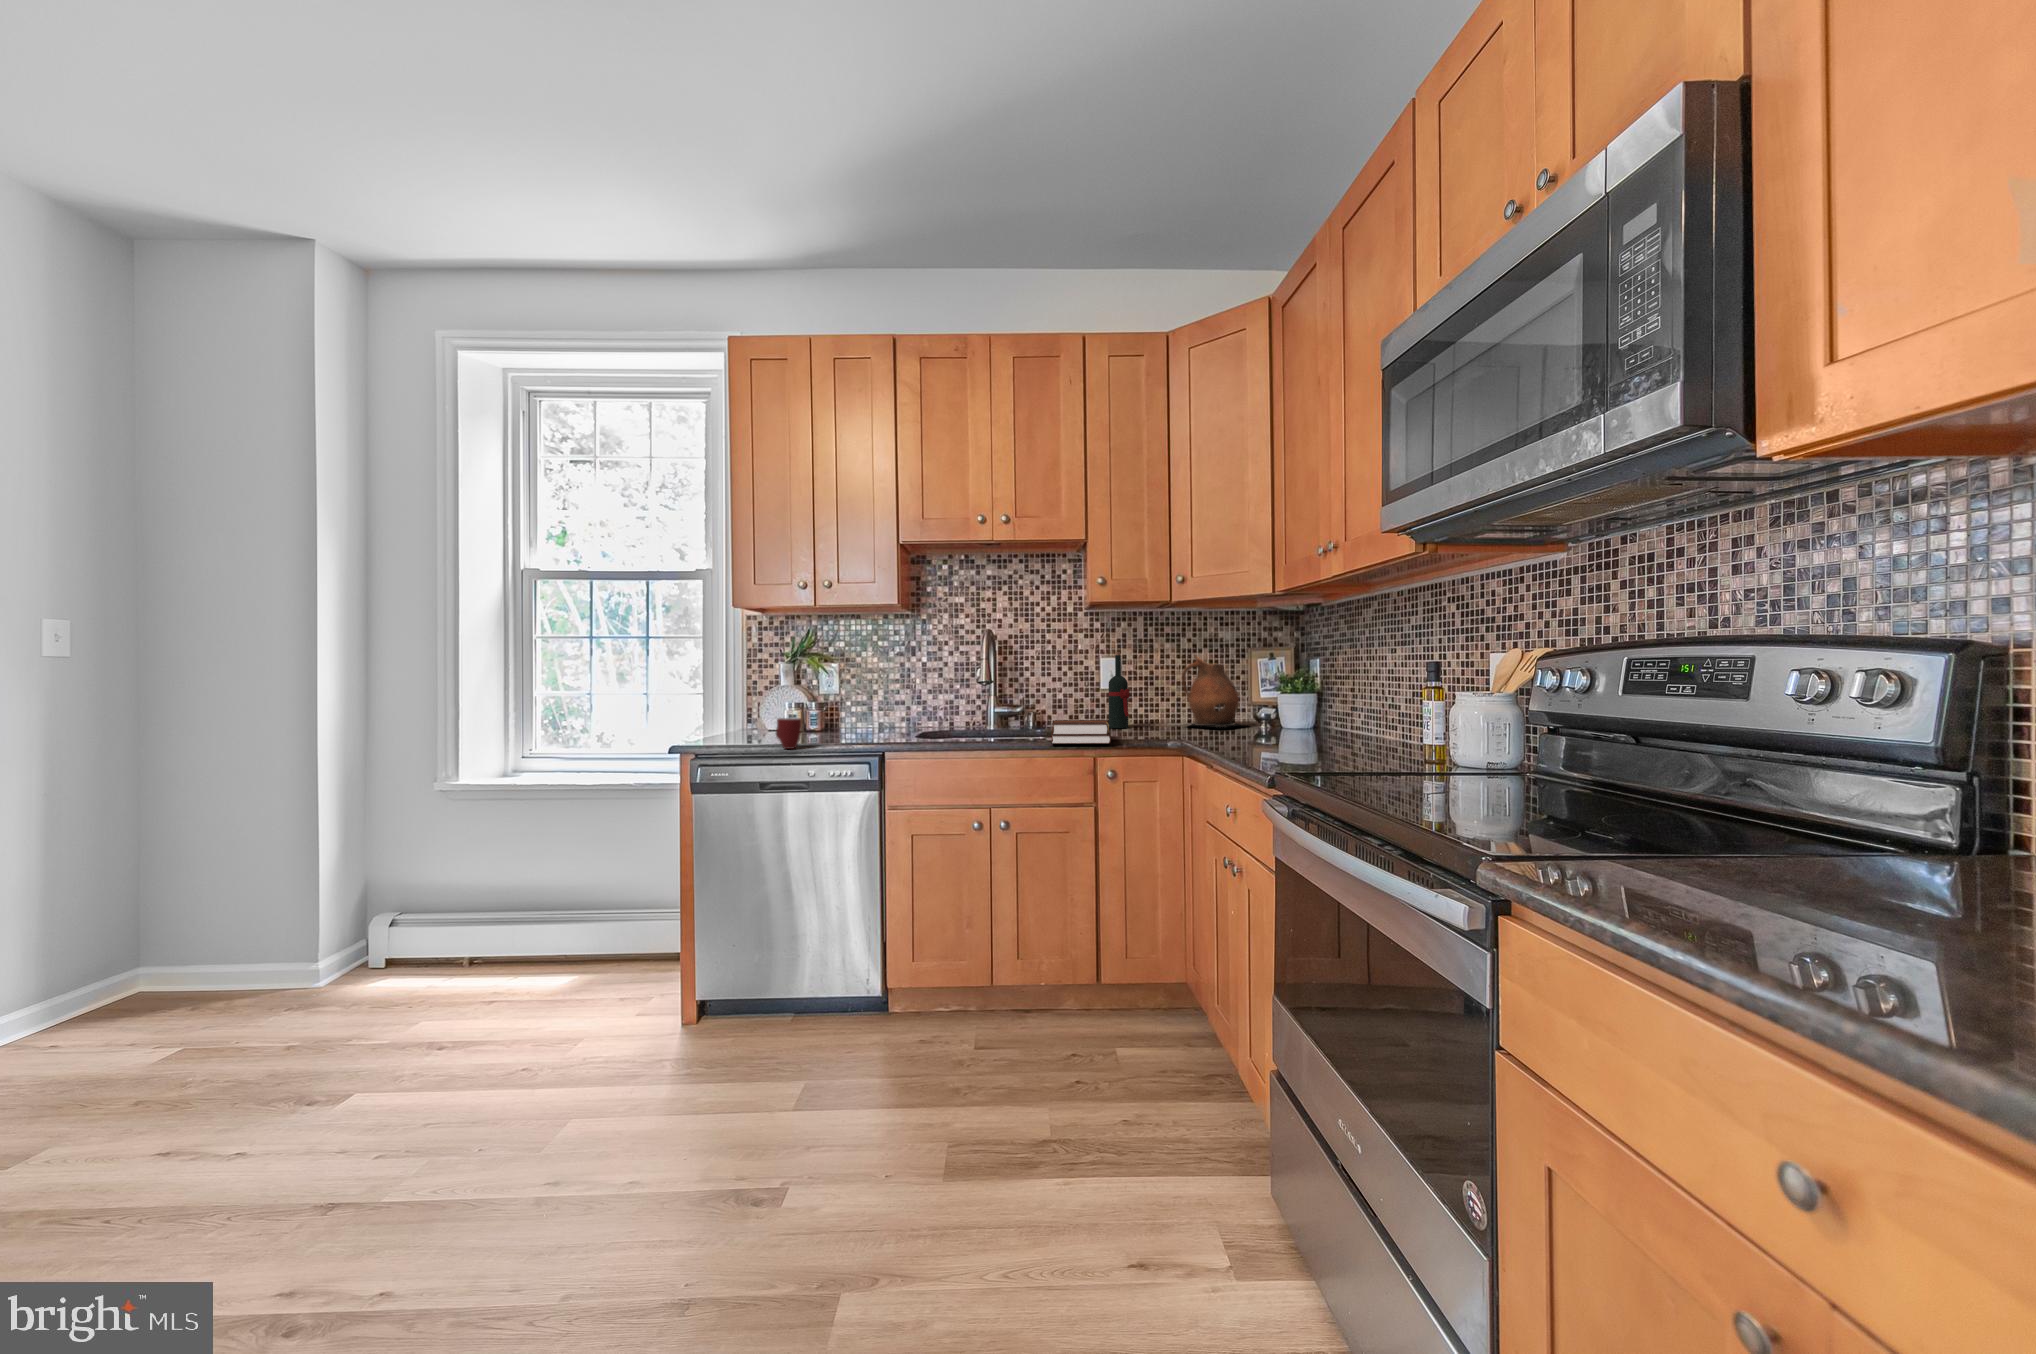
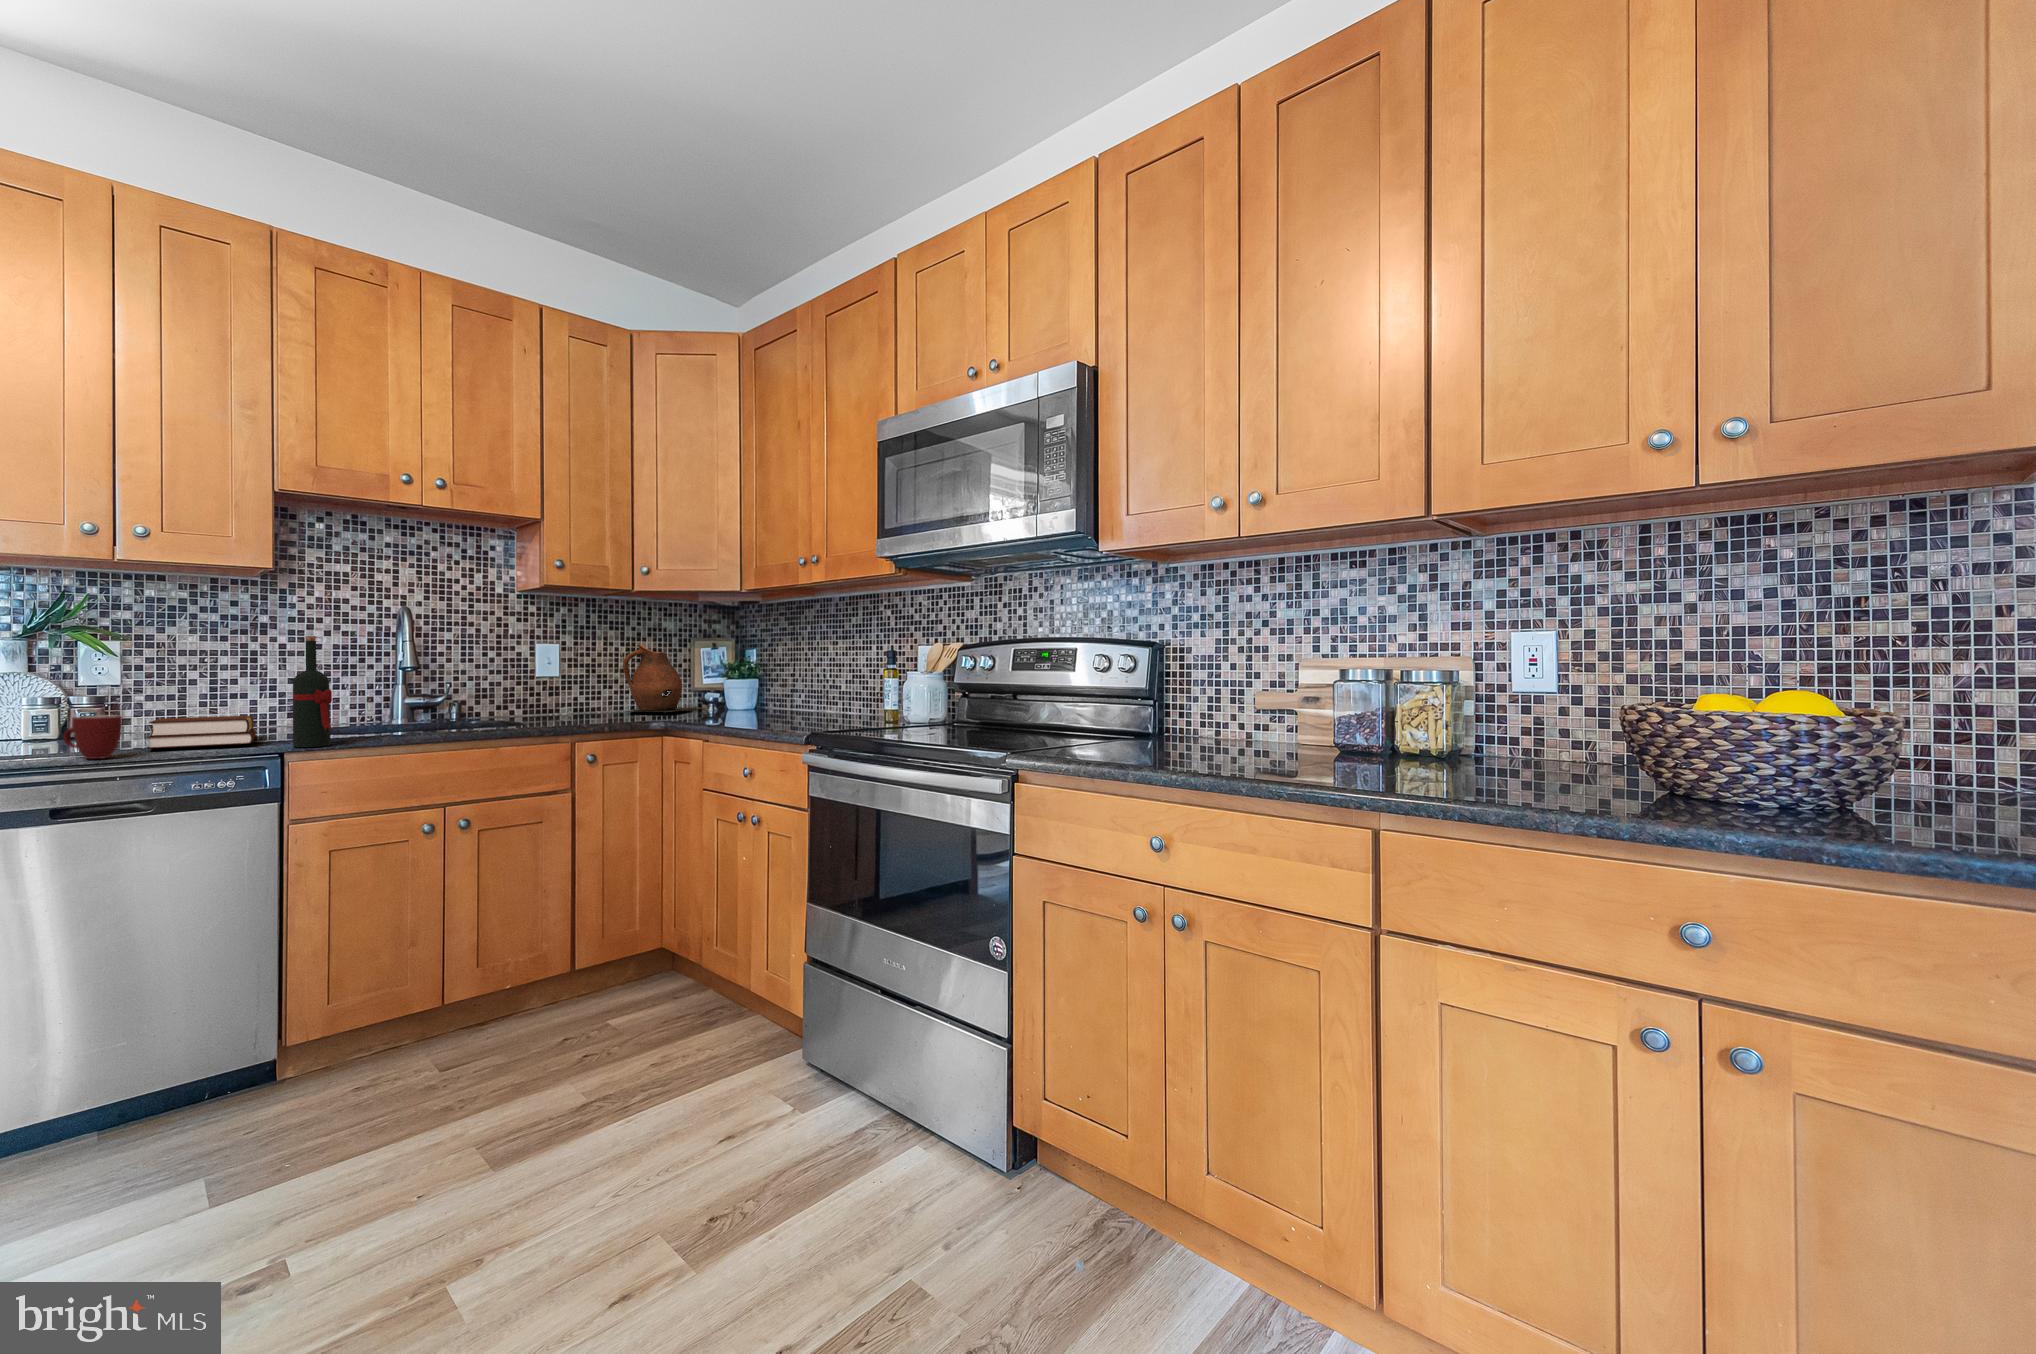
wine bottle: present [1109,652,1129,728] -> present [293,636,332,747]
hardback book: present [1051,720,1111,744] -> present [147,716,255,749]

